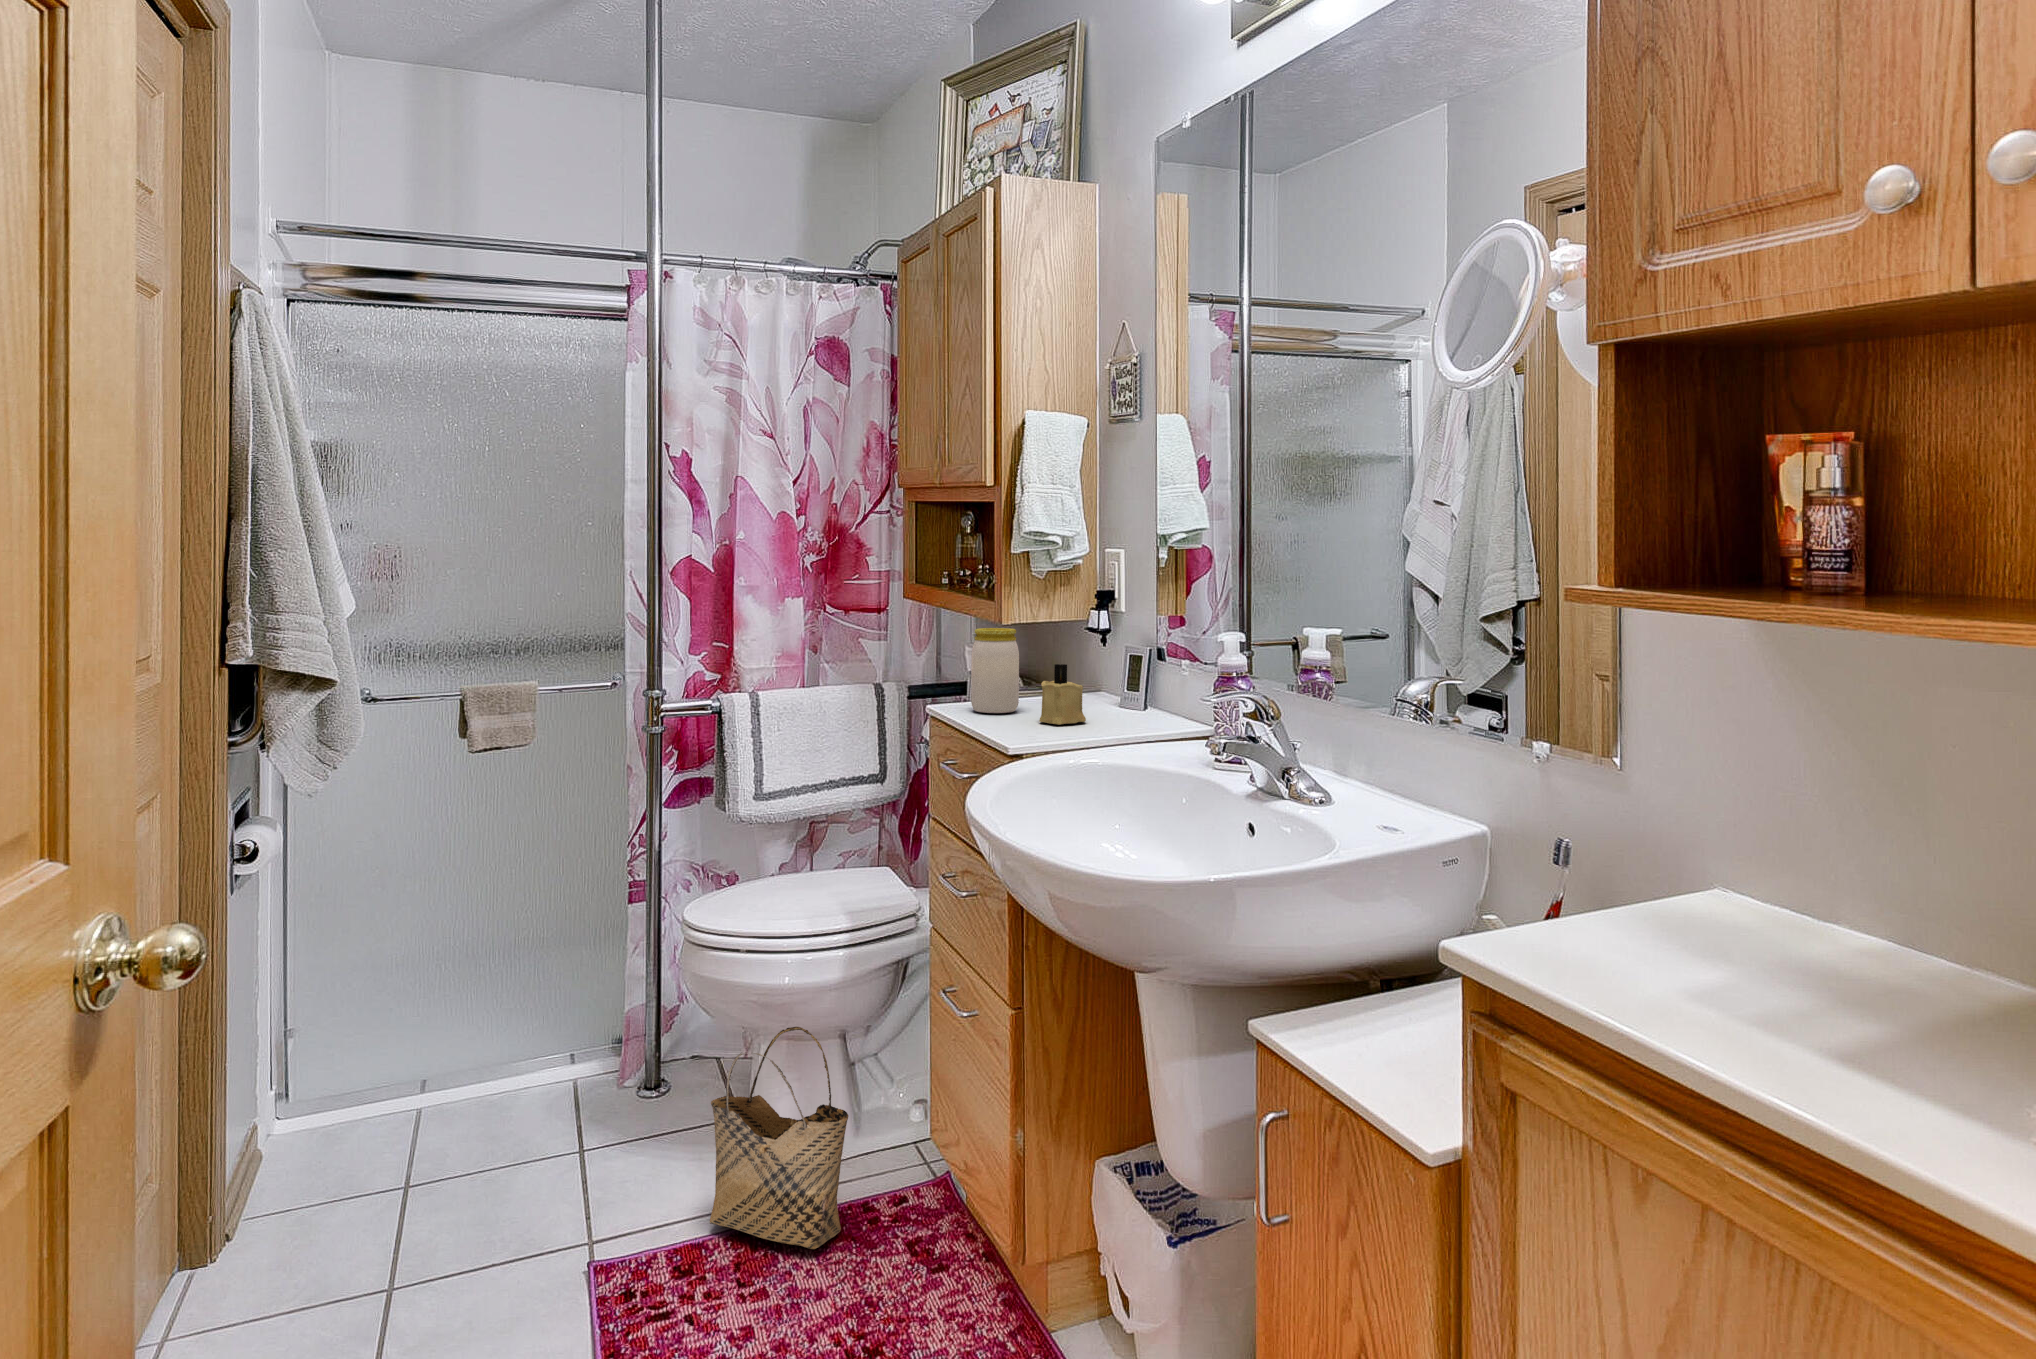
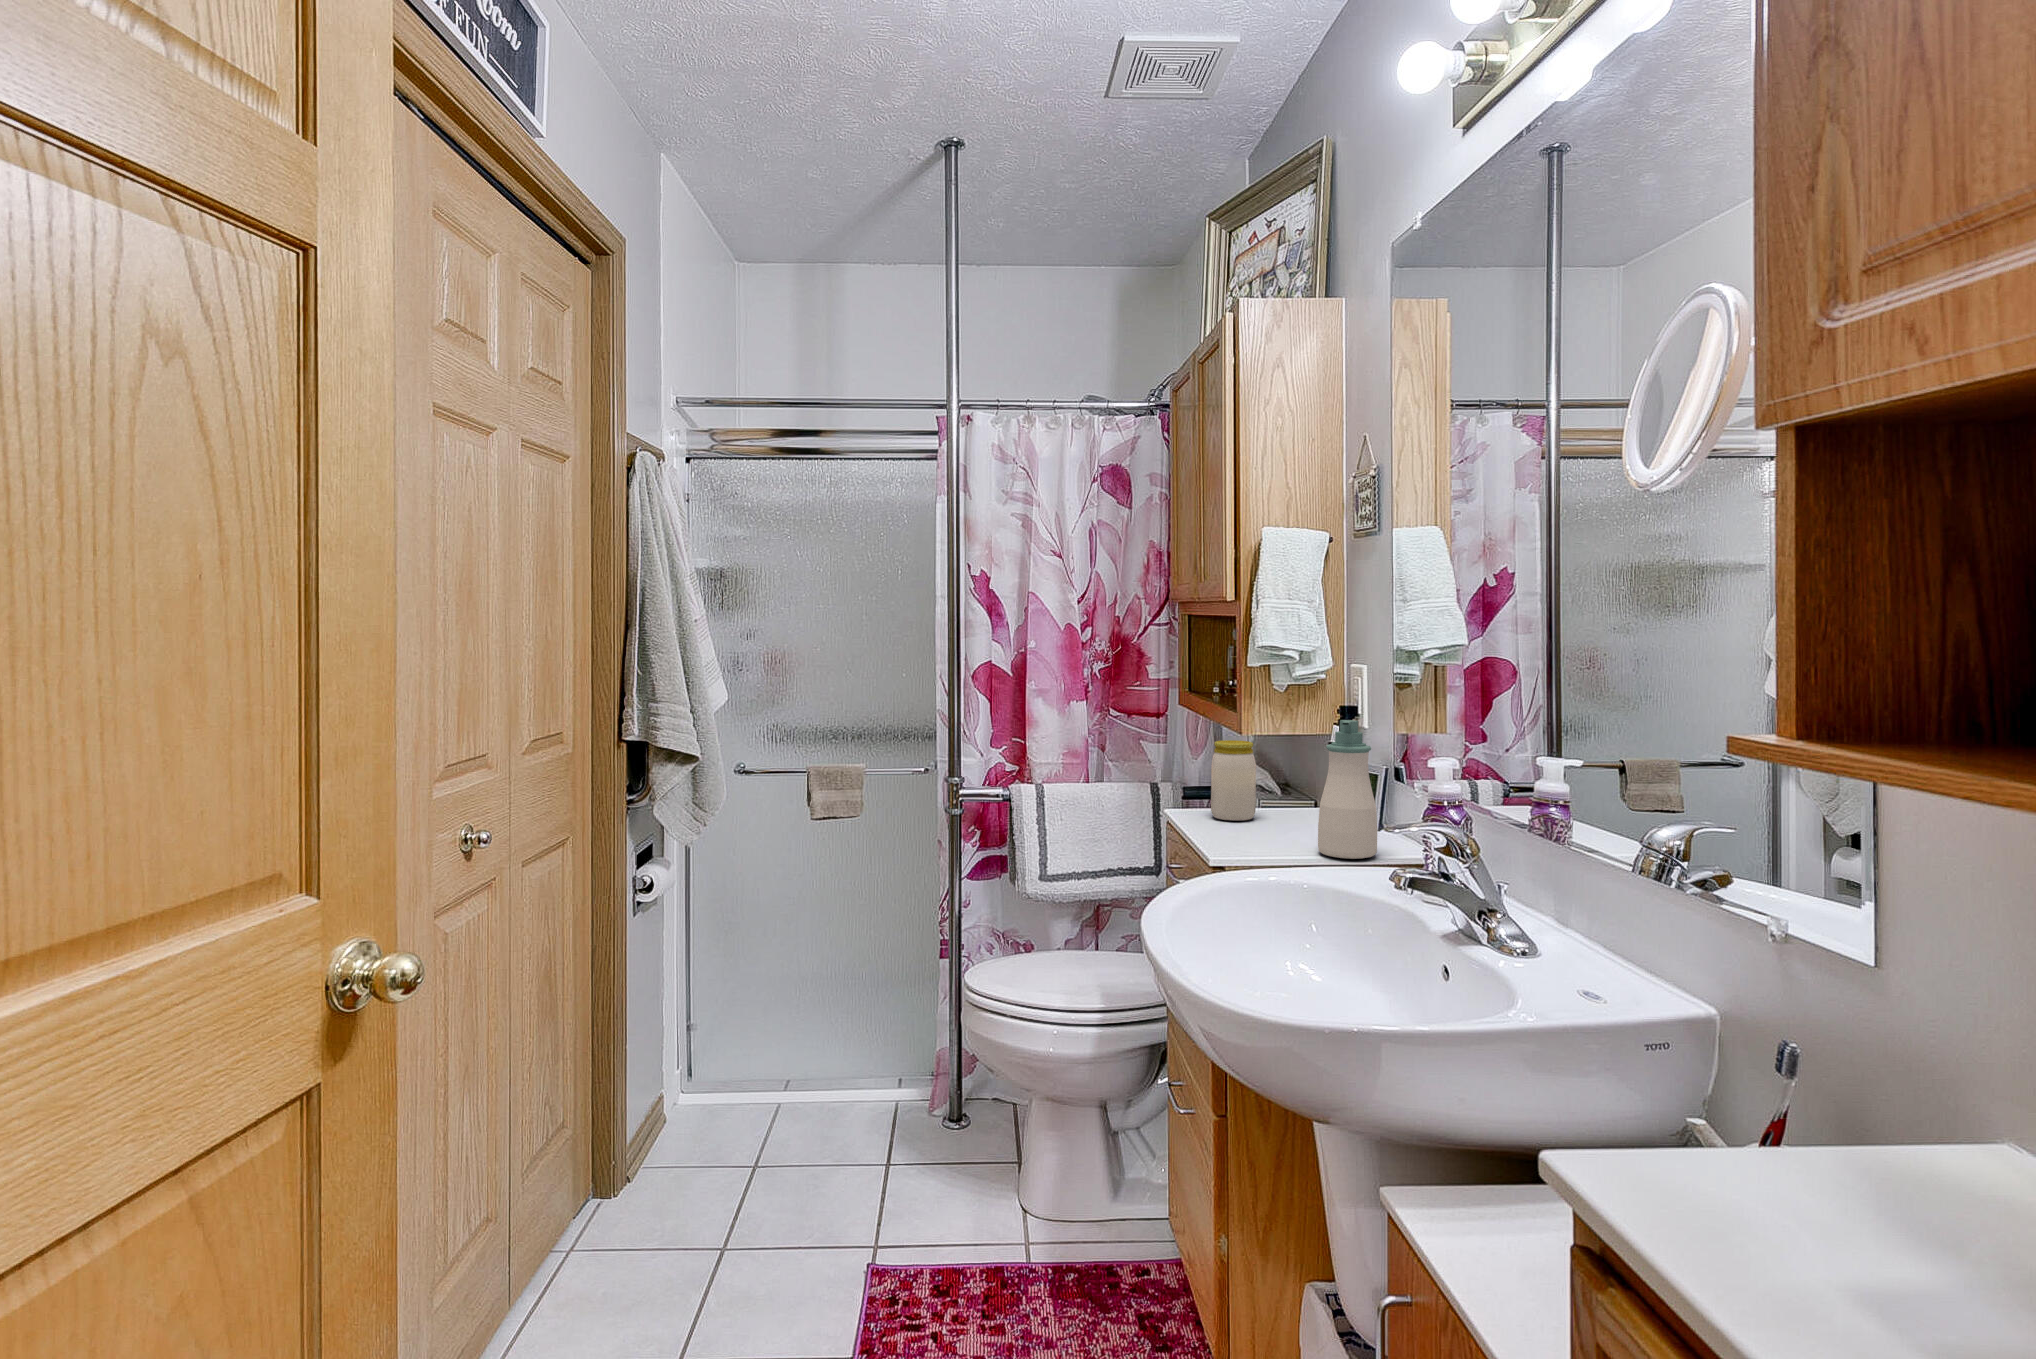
soap bottle: none [1101,596,1162,739] -> present [1318,720,1377,859]
candle: present [1039,664,1086,725] -> none [1267,779,1312,837]
woven basket: present [710,1027,848,1249] -> none [969,1091,1088,1297]

